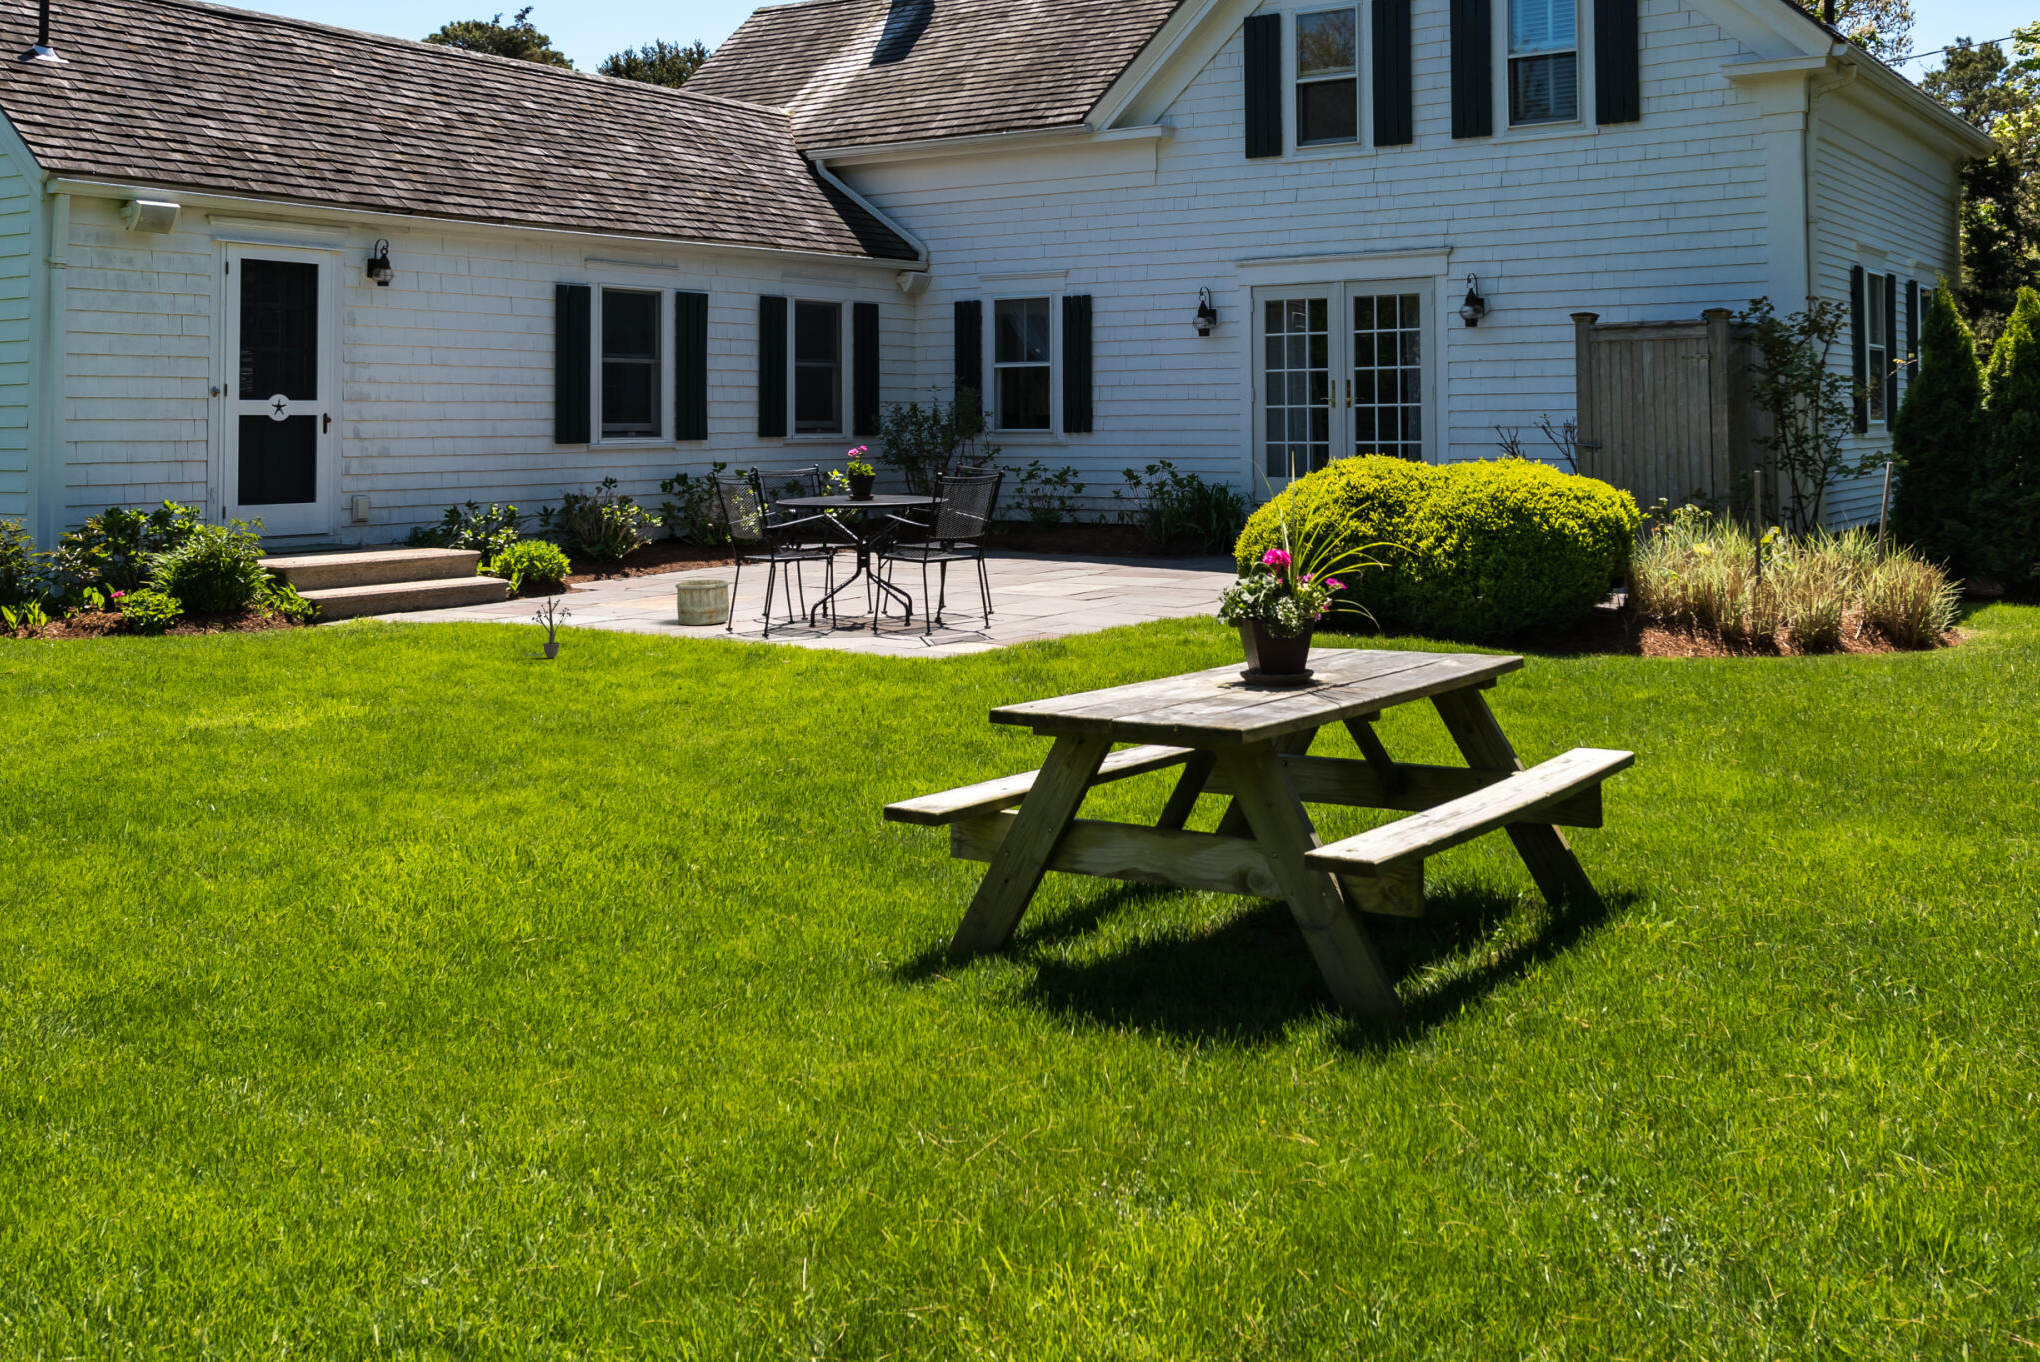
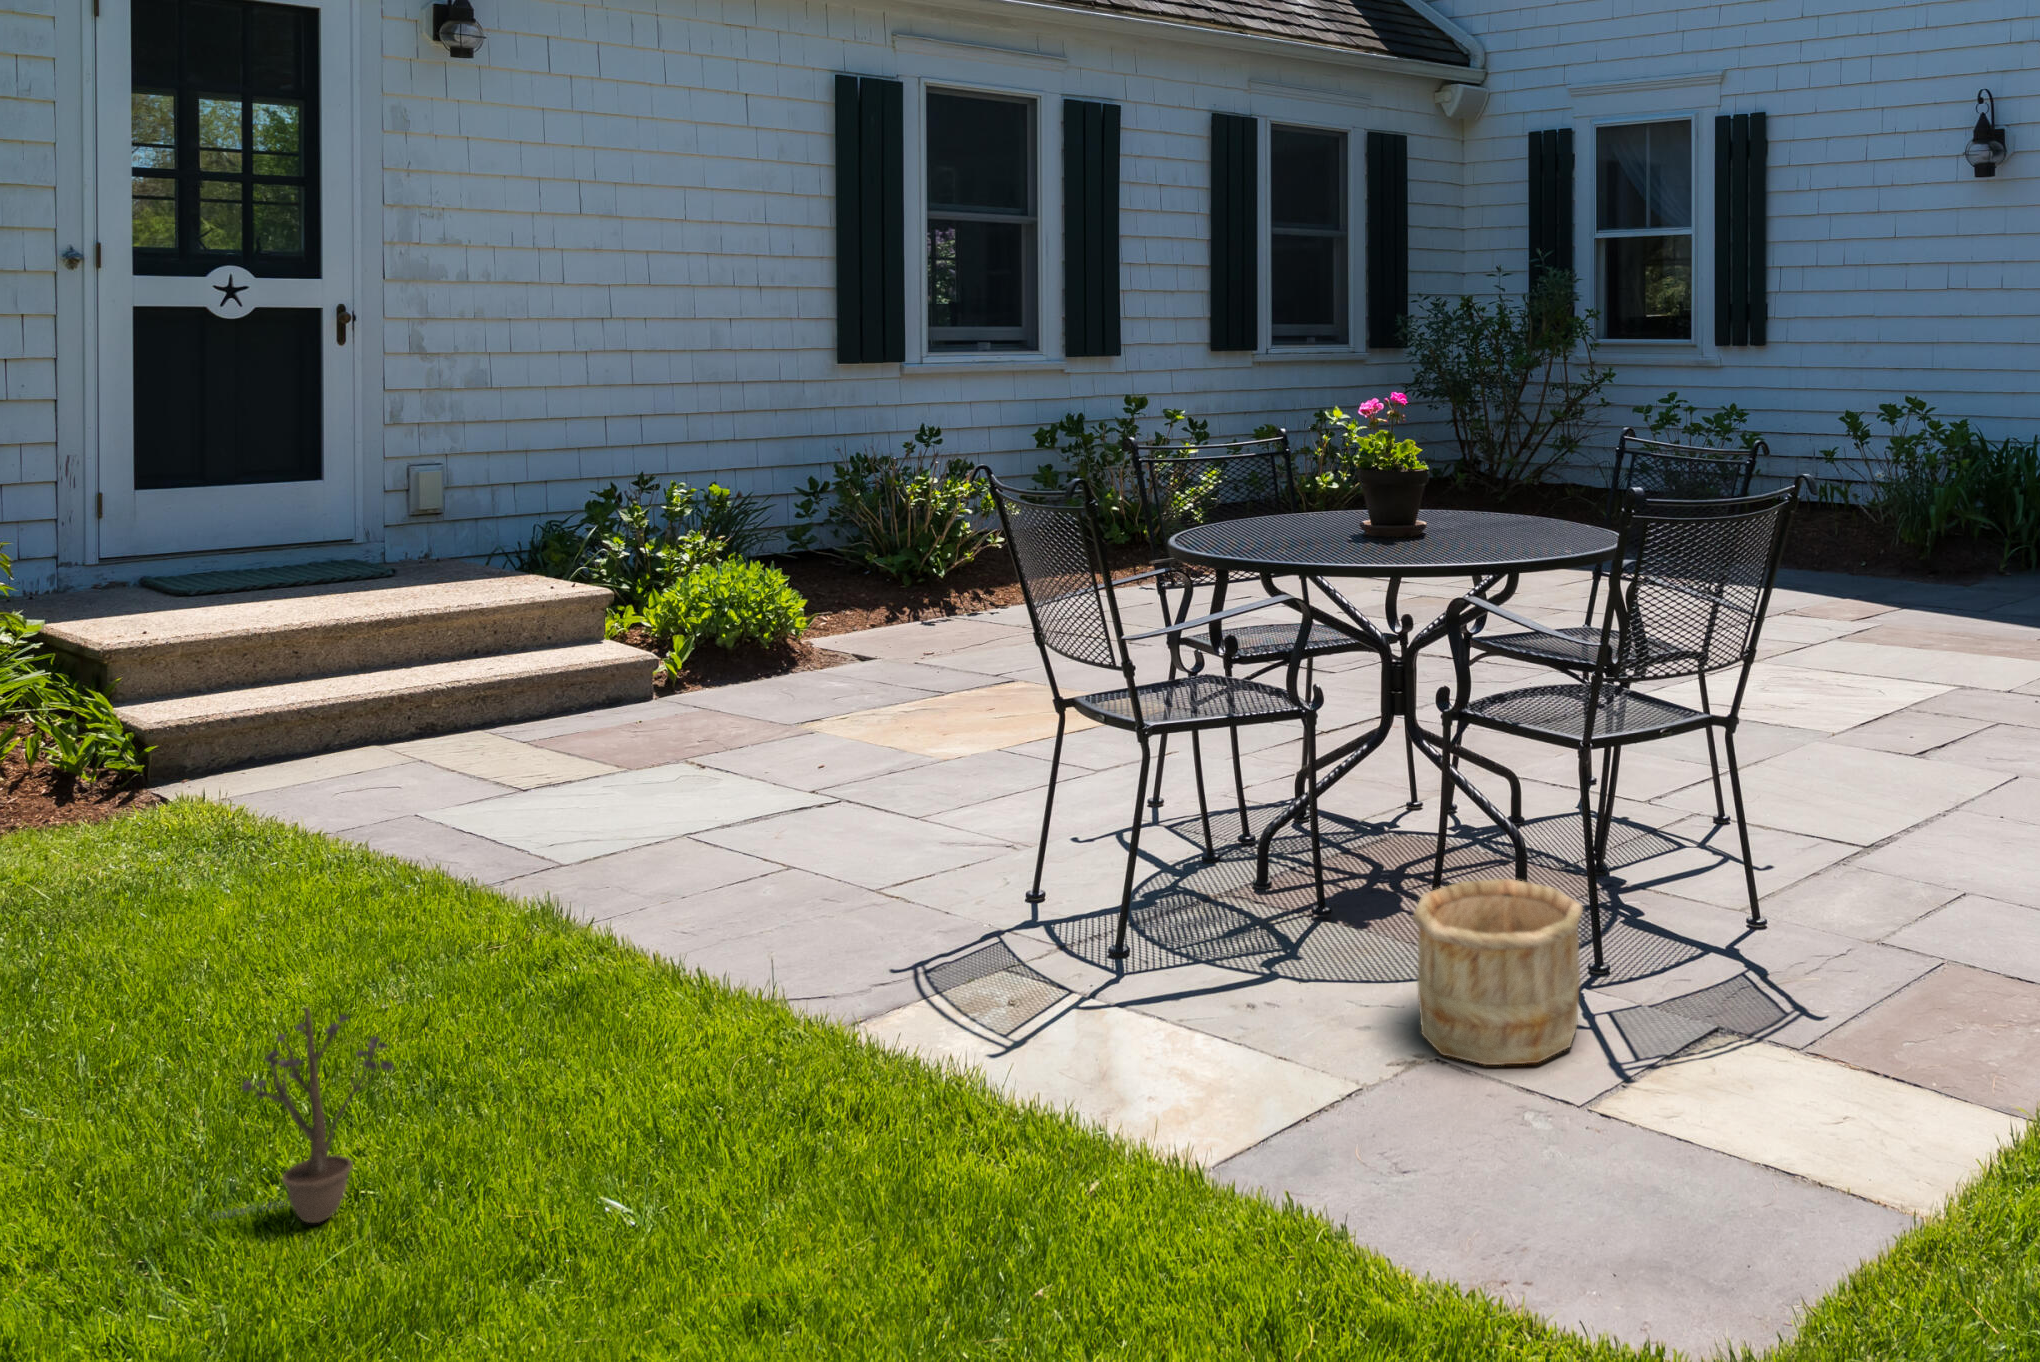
wooden bucket: present [675,580,730,625] -> present [1412,879,1583,1065]

